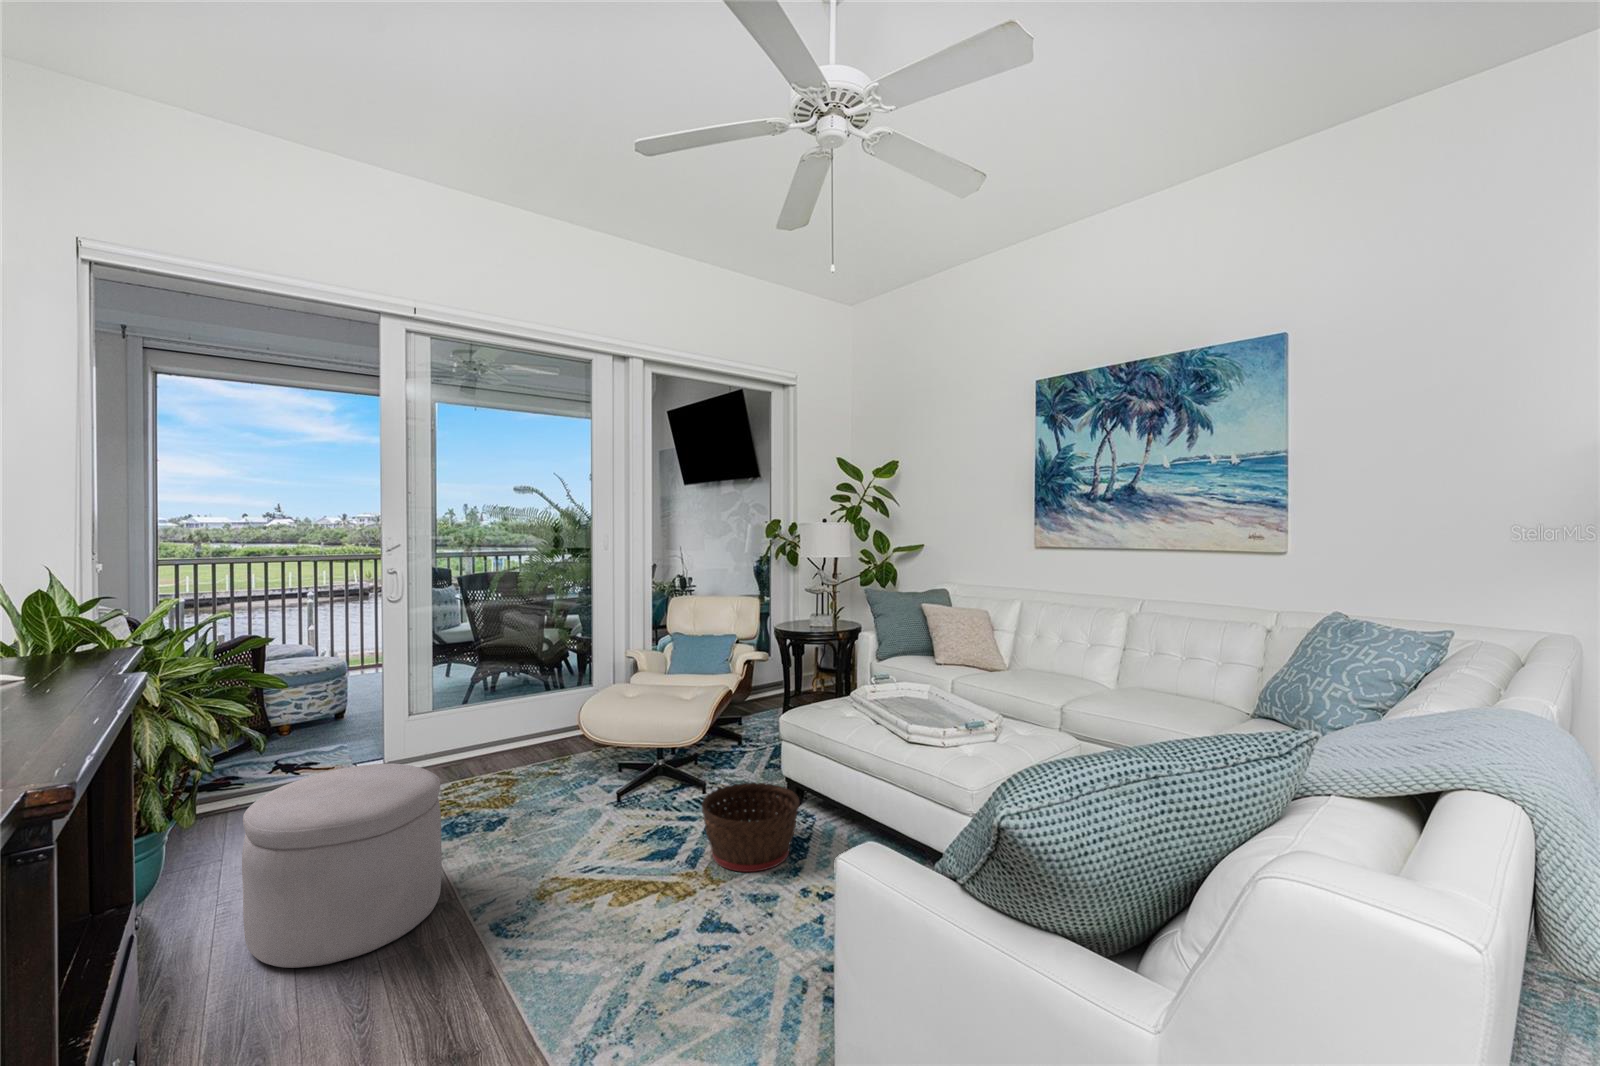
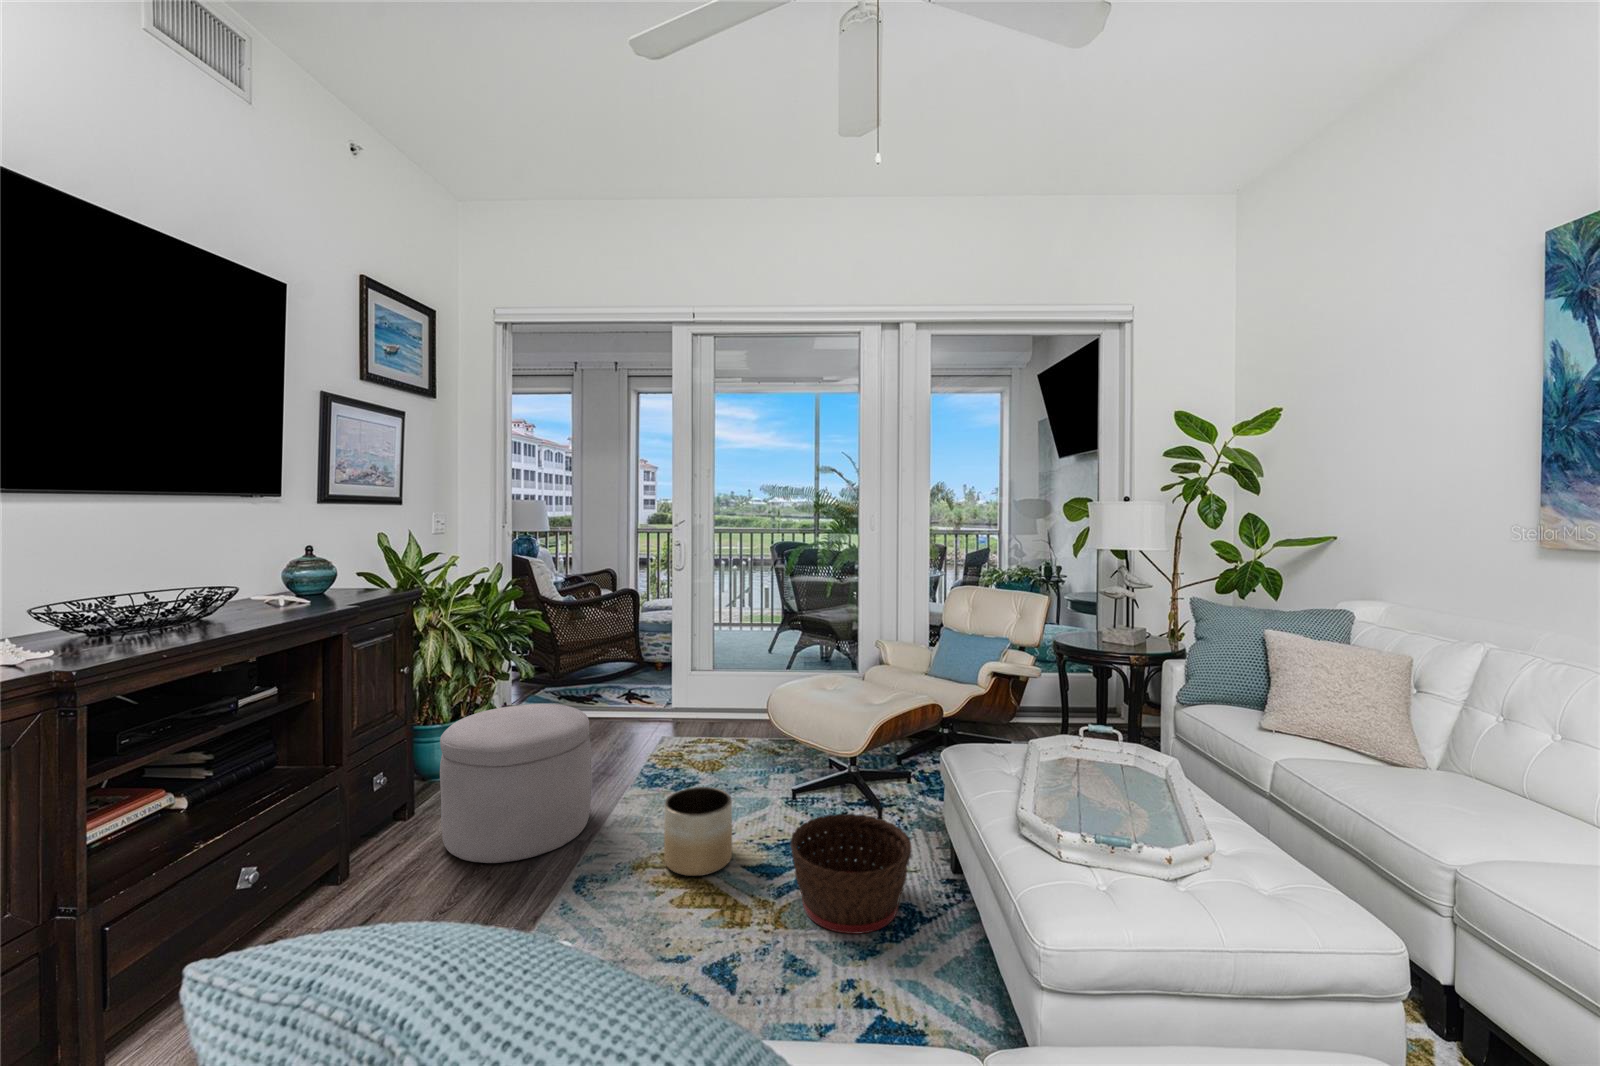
planter: none [561,801,628,886] -> present [664,787,732,876]

